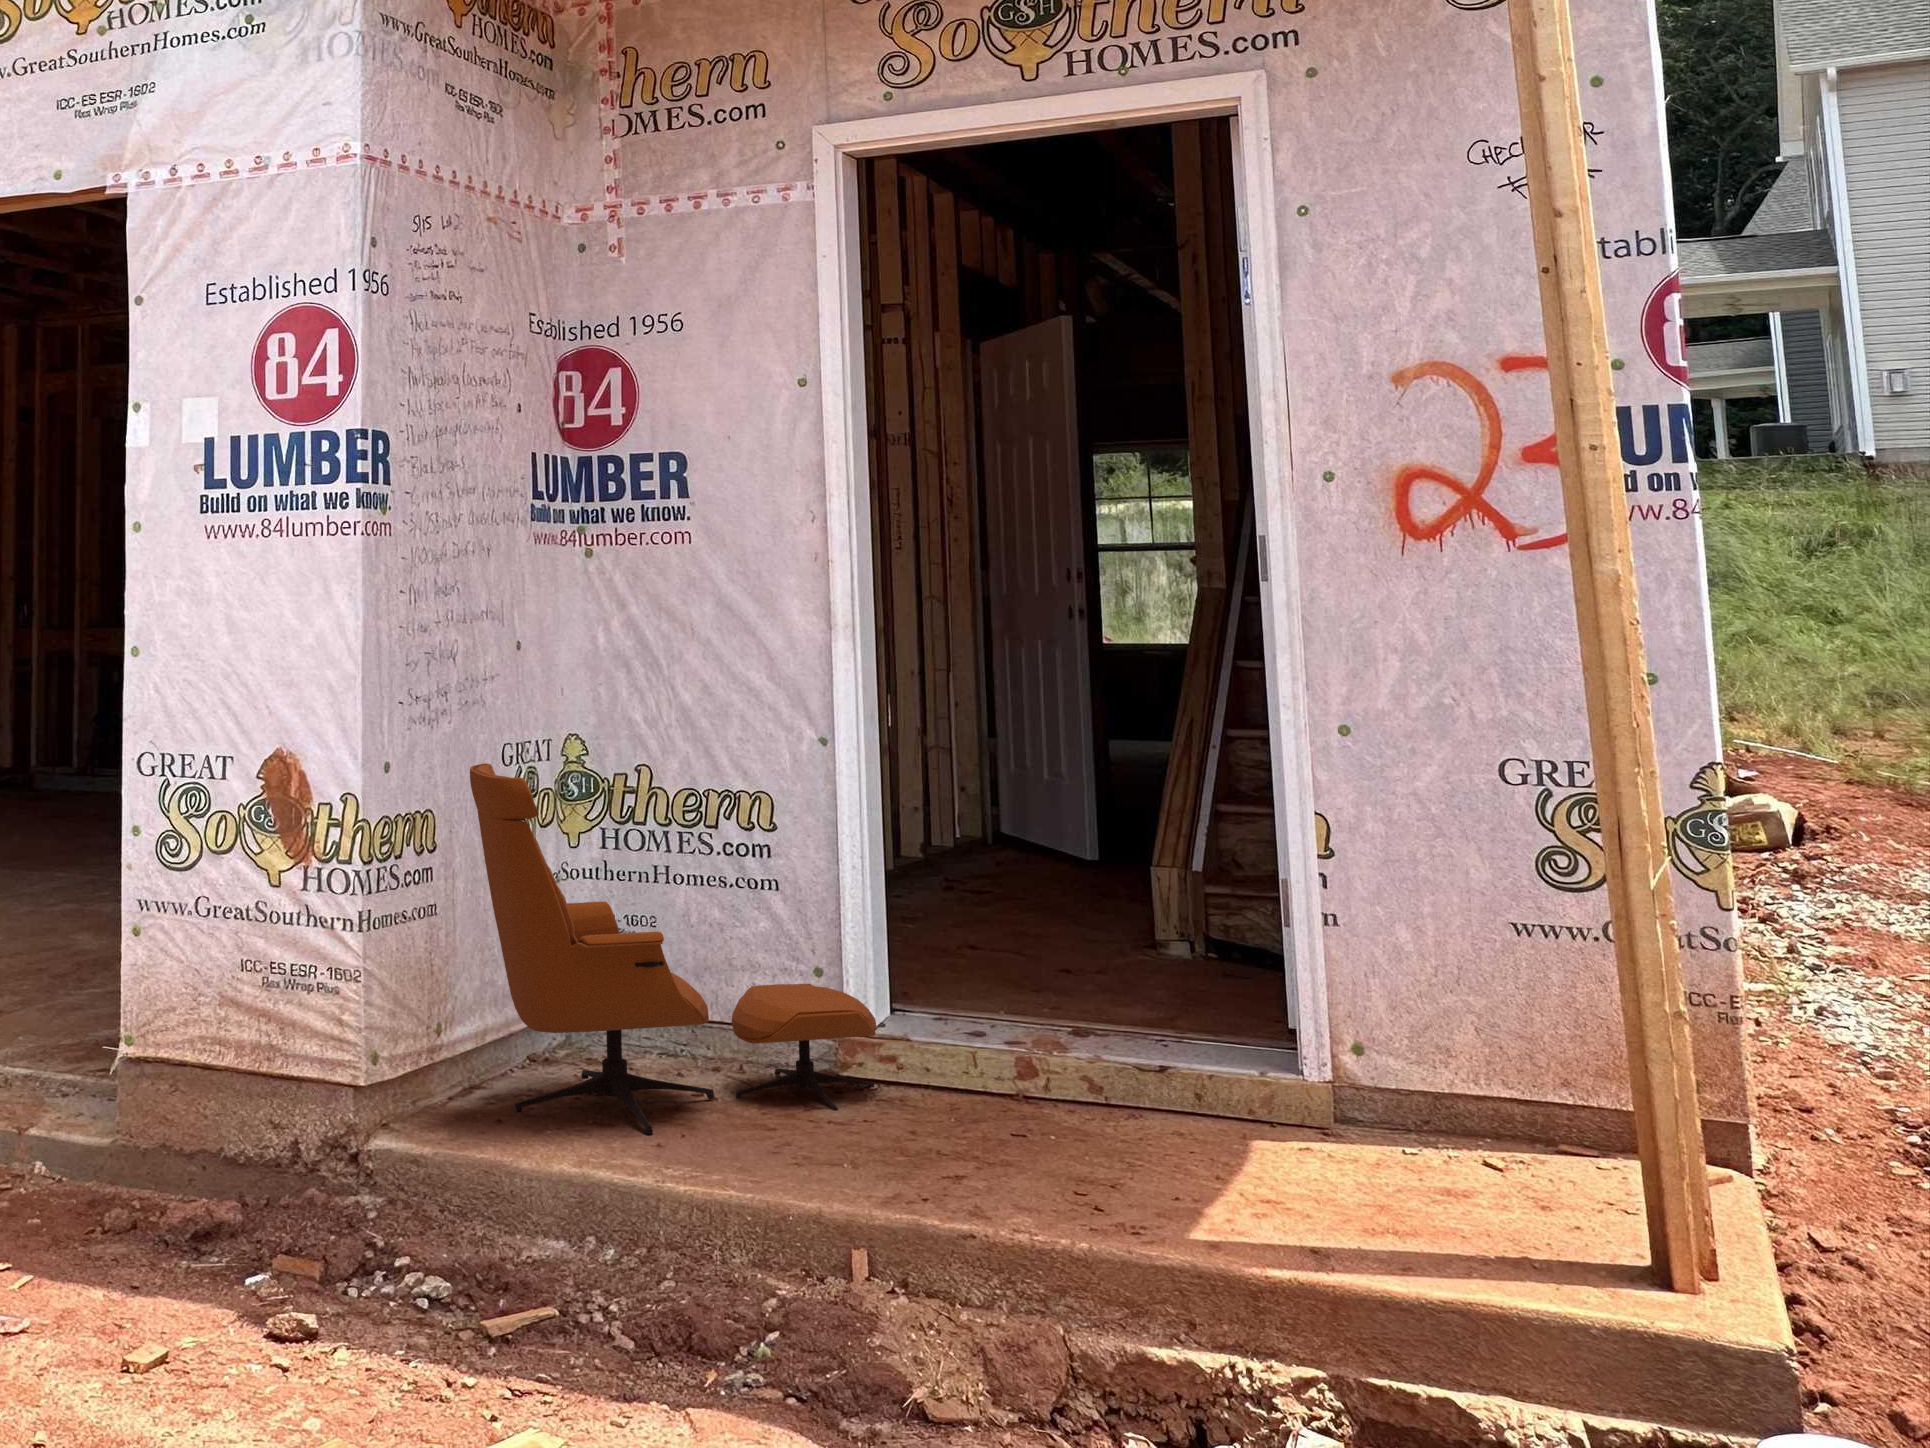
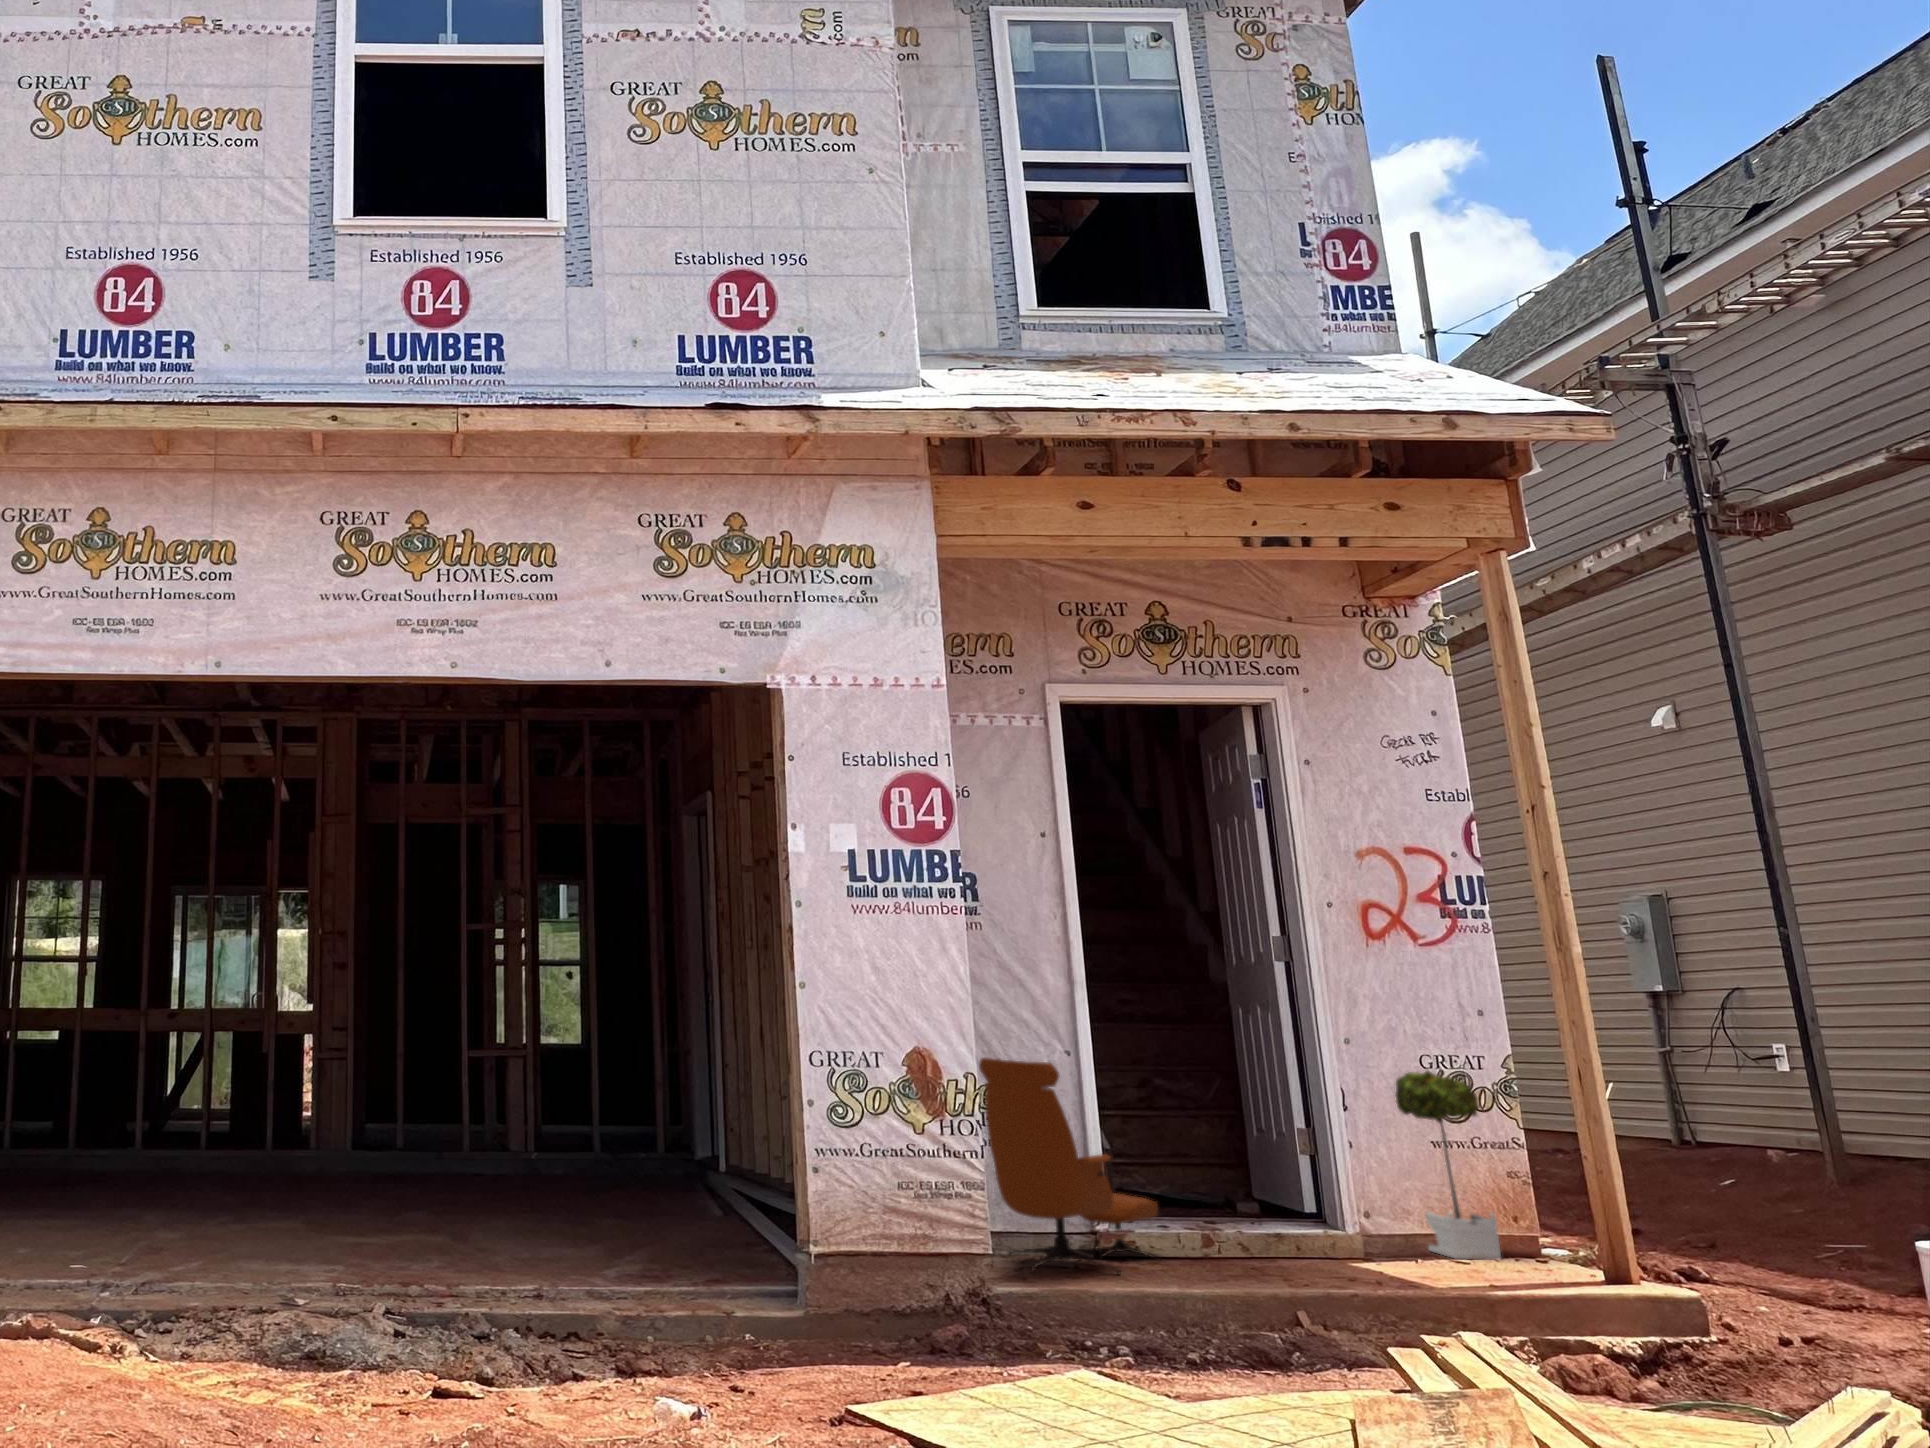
potted tree: none [1377,799,1558,1183] -> present [1396,1070,1501,1260]

